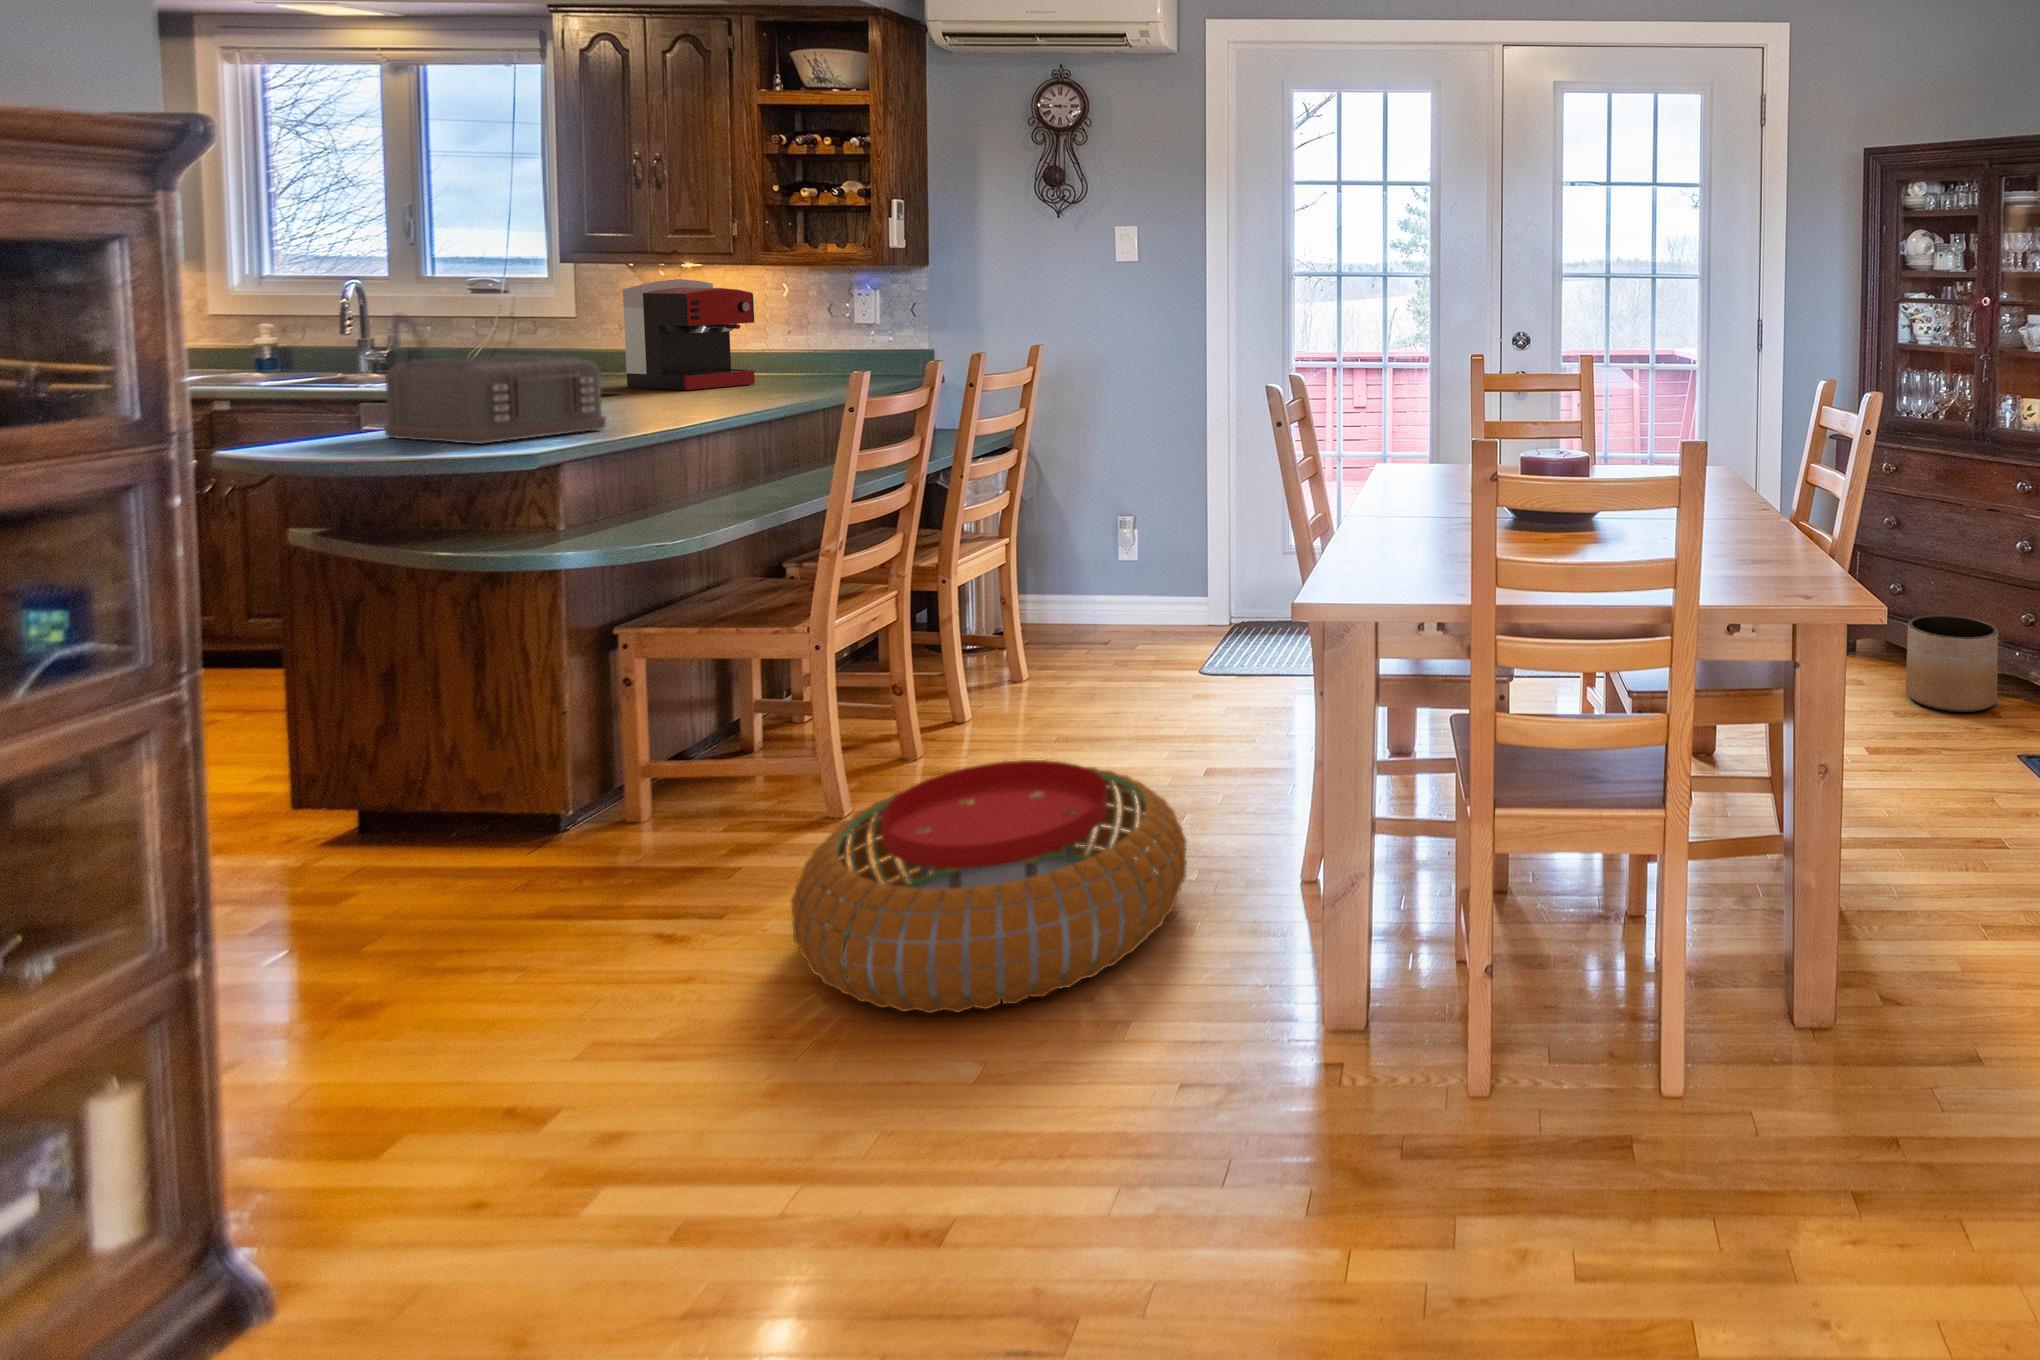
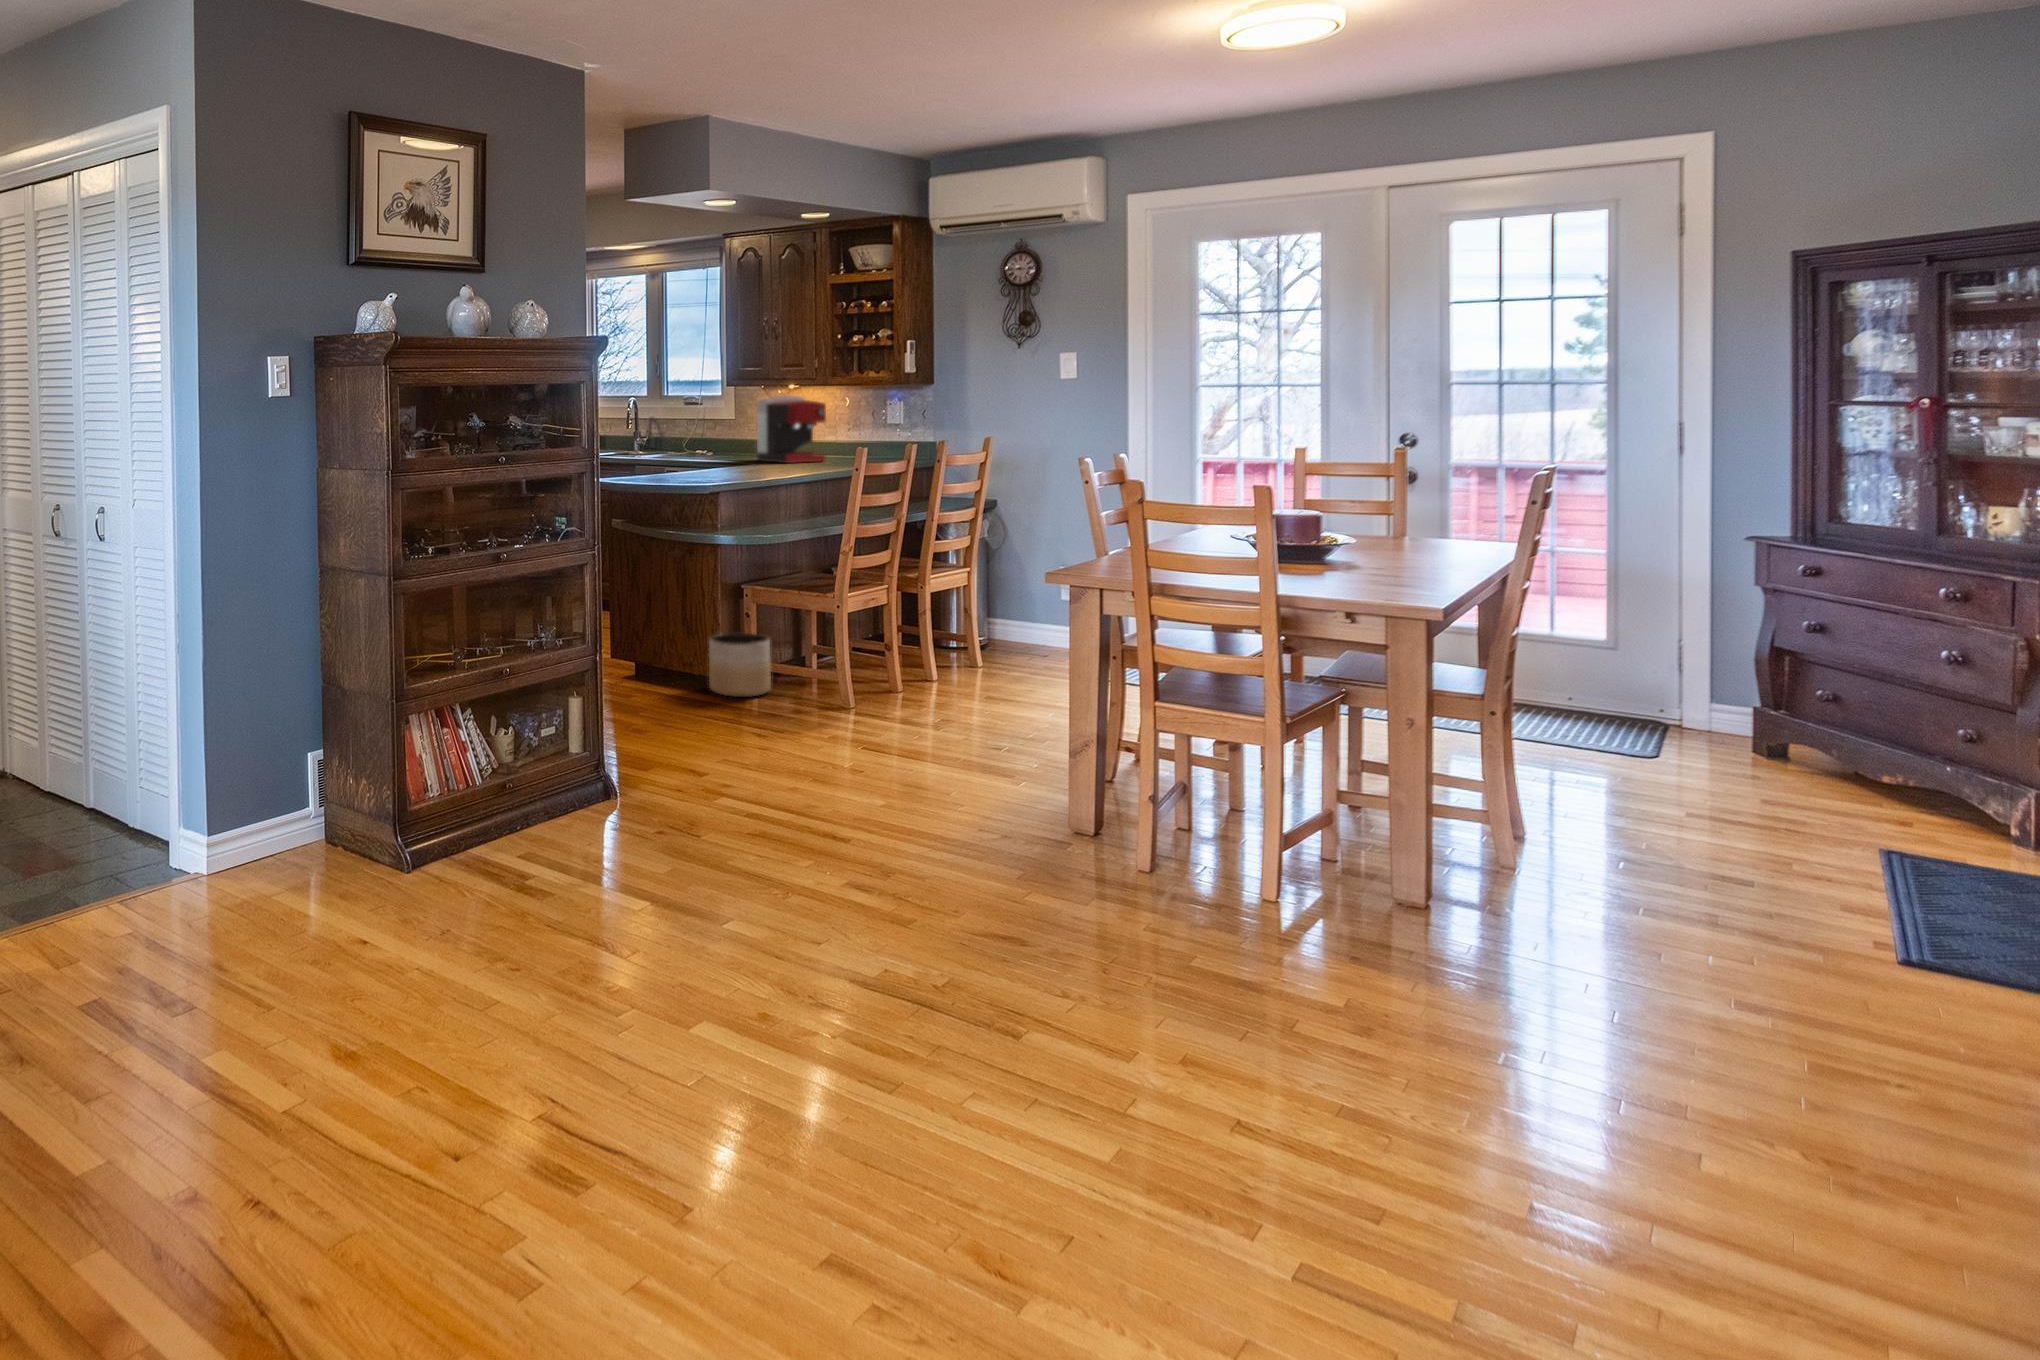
toaster: present [384,354,606,444] -> none [647,436,741,480]
planter: present [1906,615,1998,712] -> present [709,633,771,697]
pouf: present [791,760,1187,1013] -> none [804,670,1019,781]

